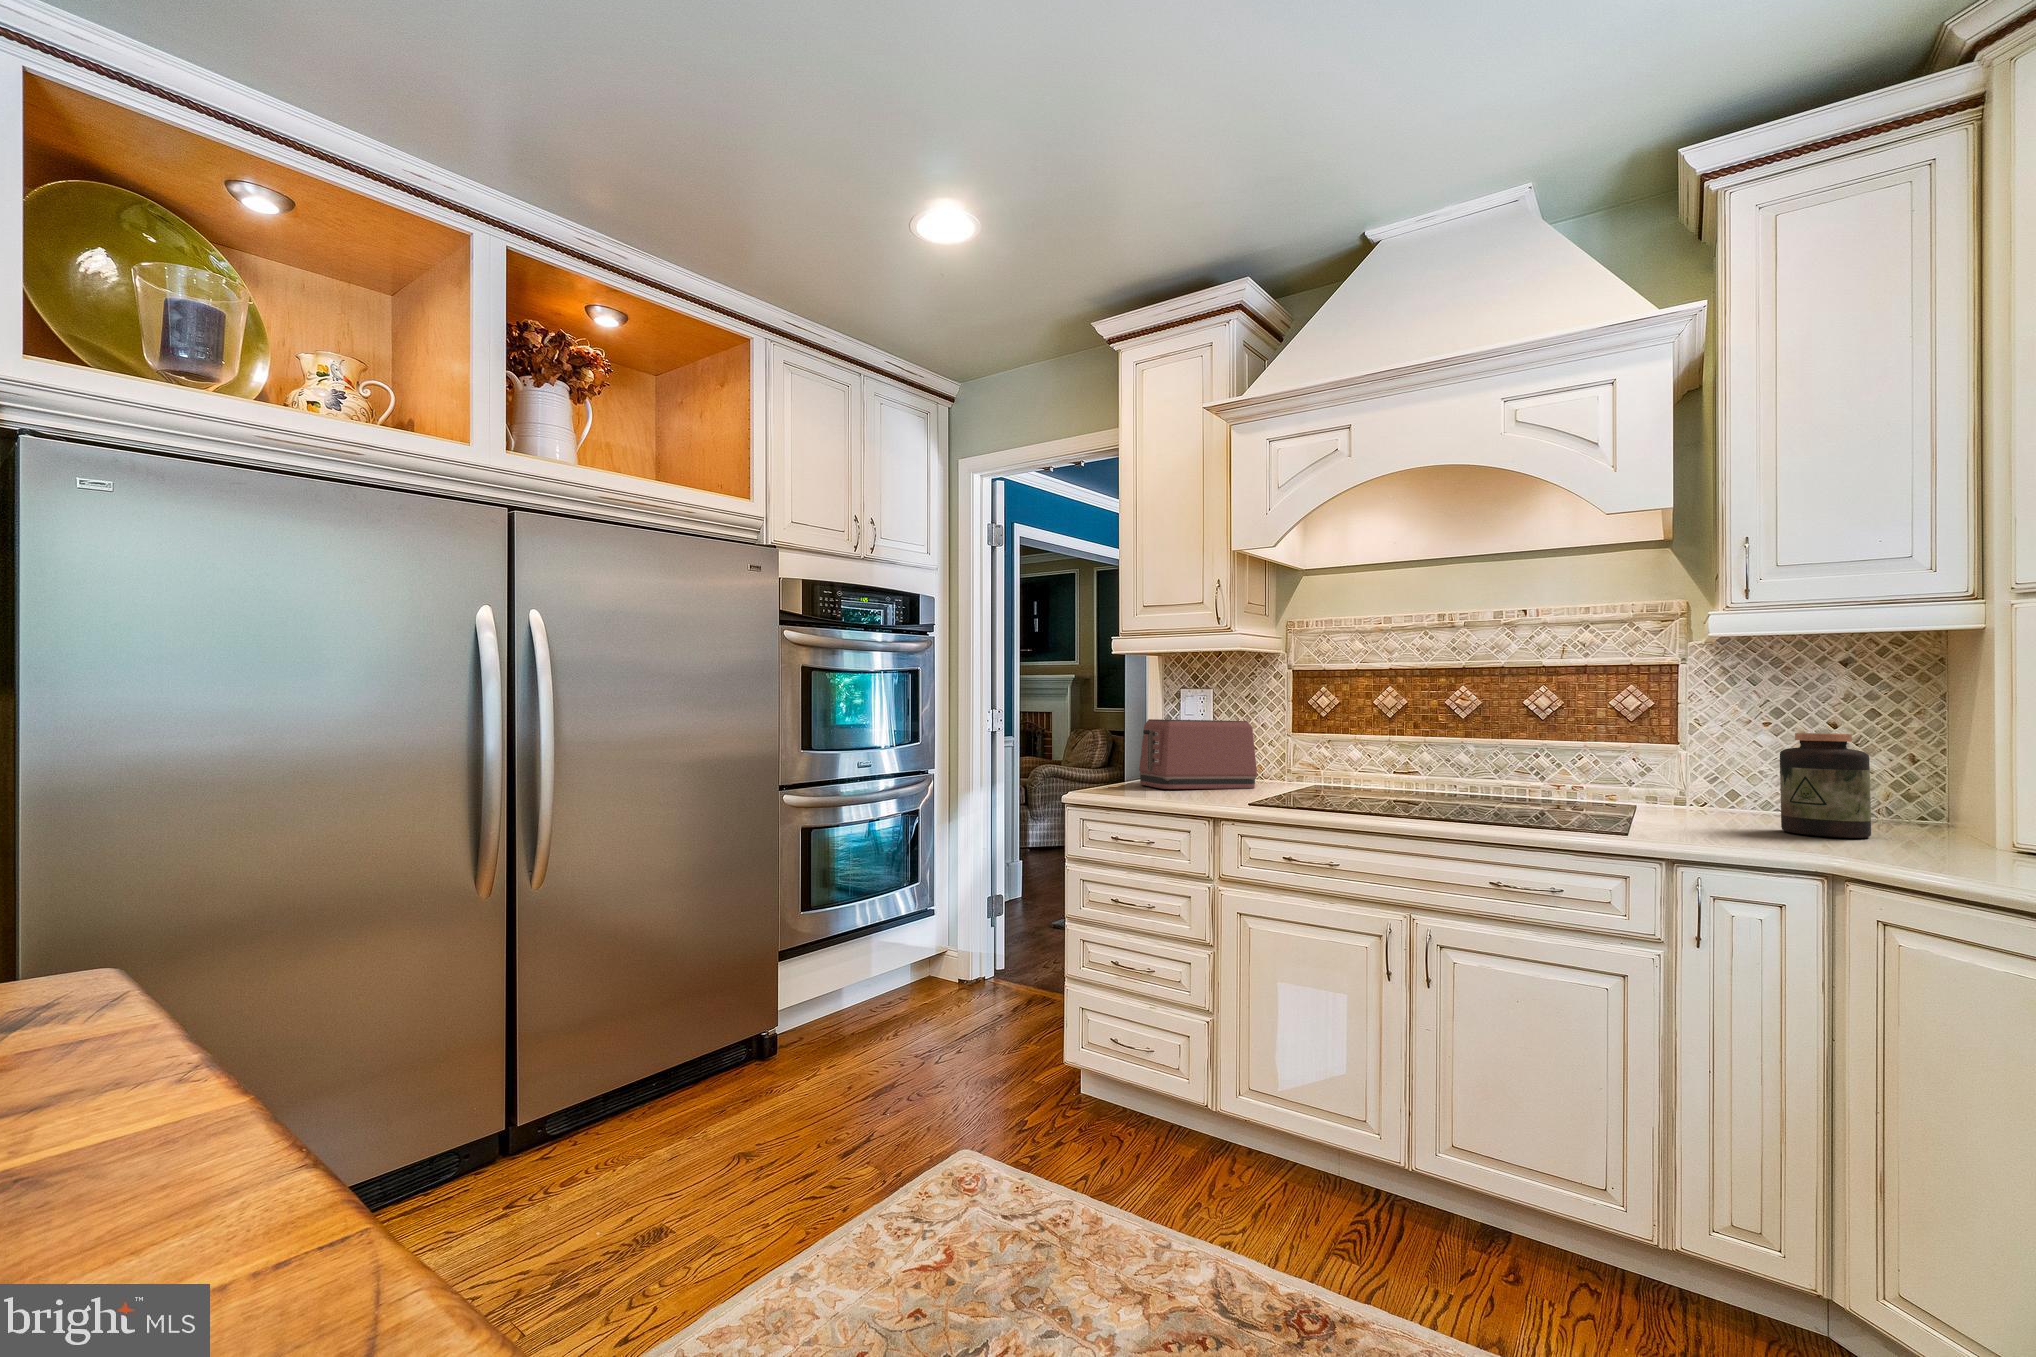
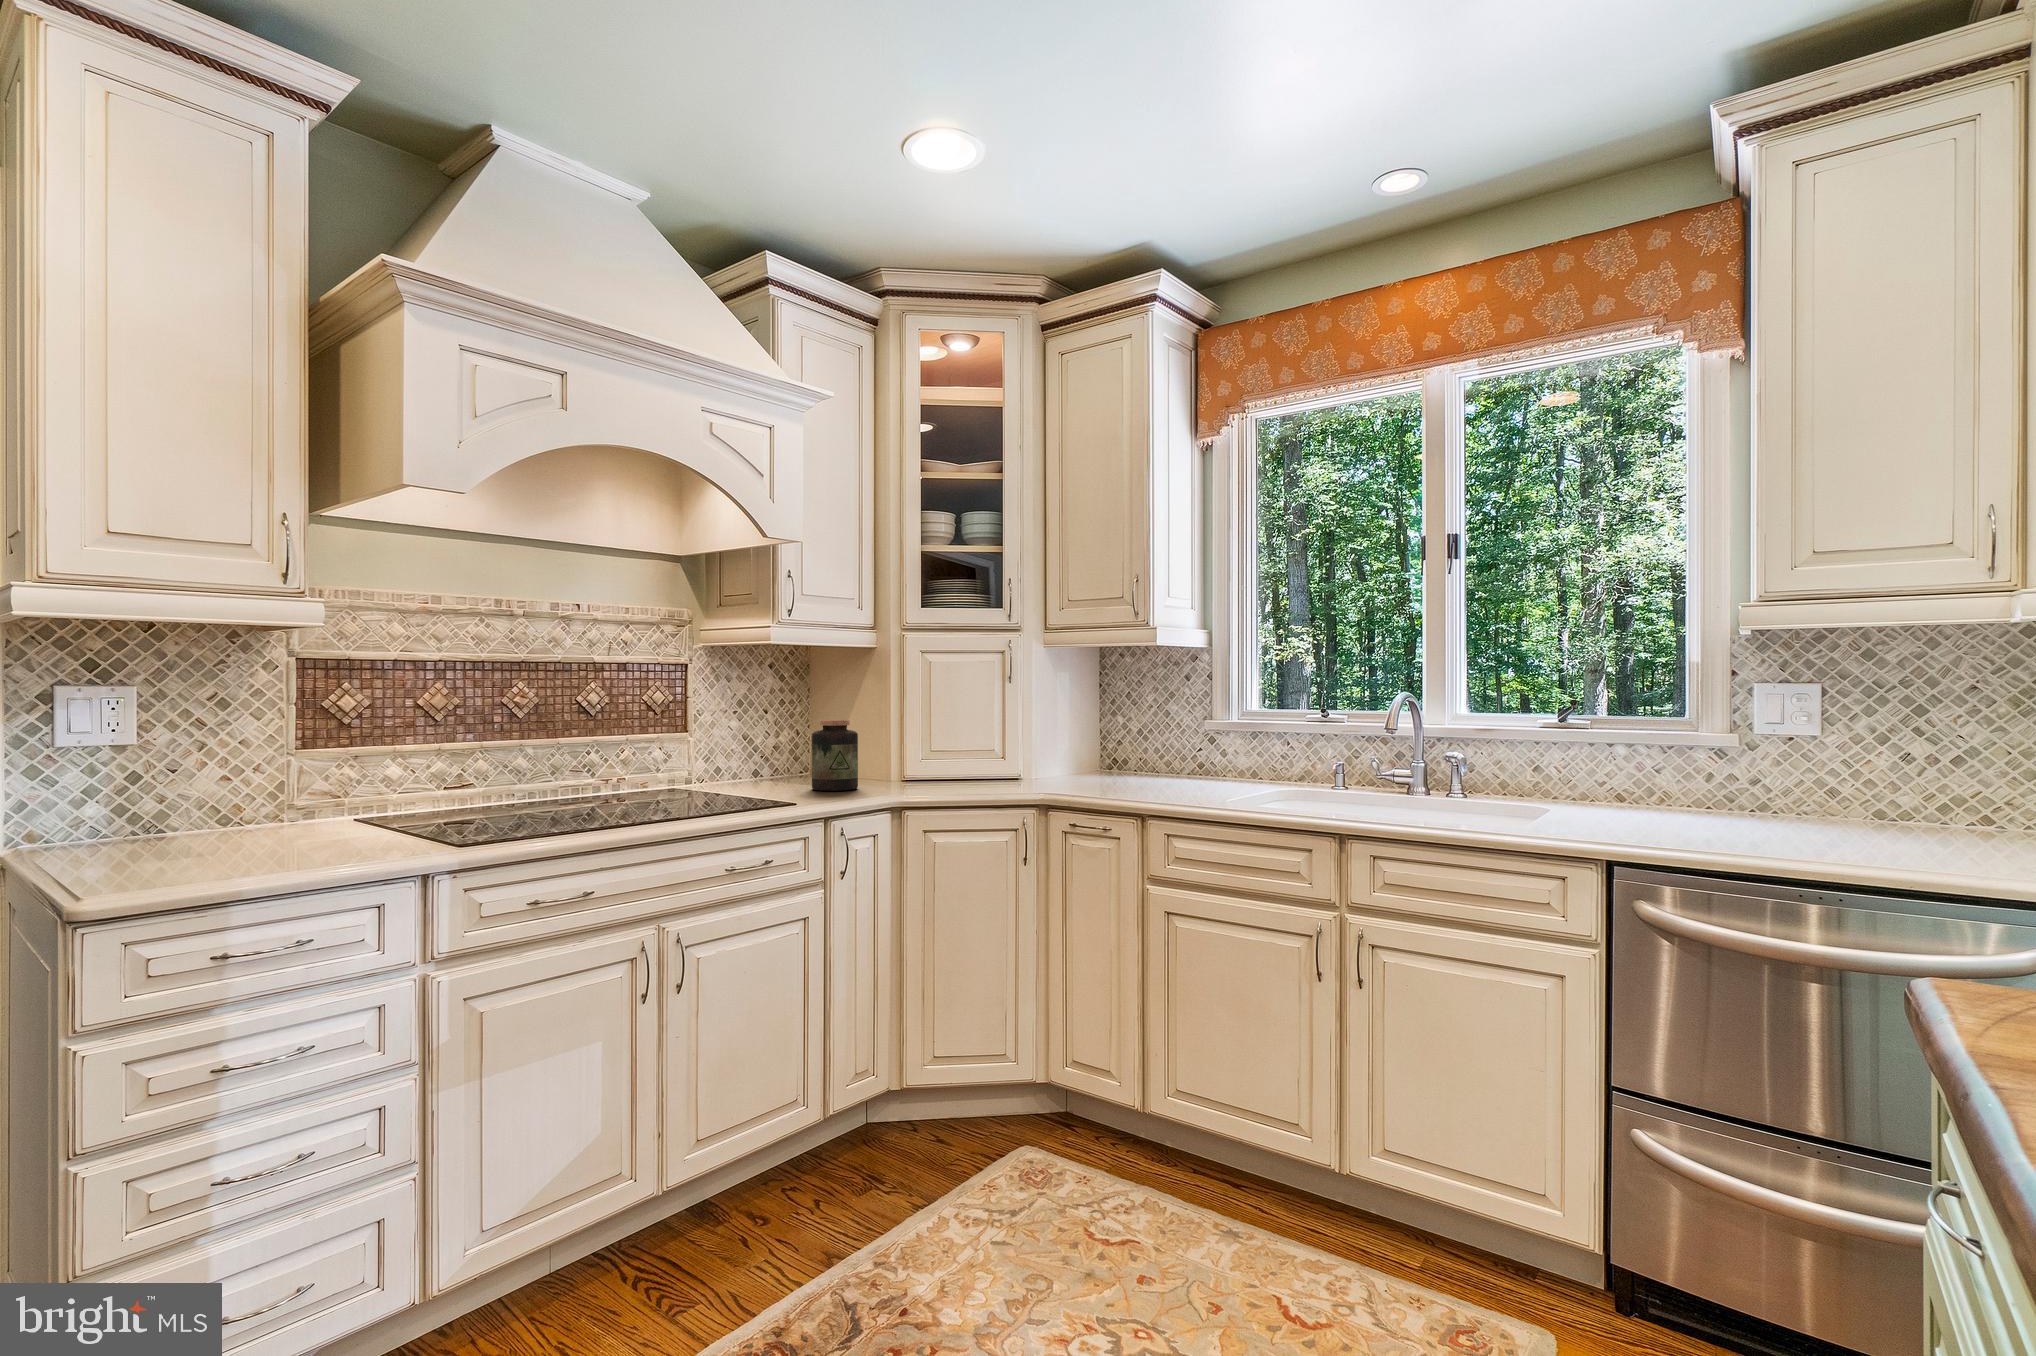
toaster: present [1139,719,1257,789] -> none [115,737,311,865]

